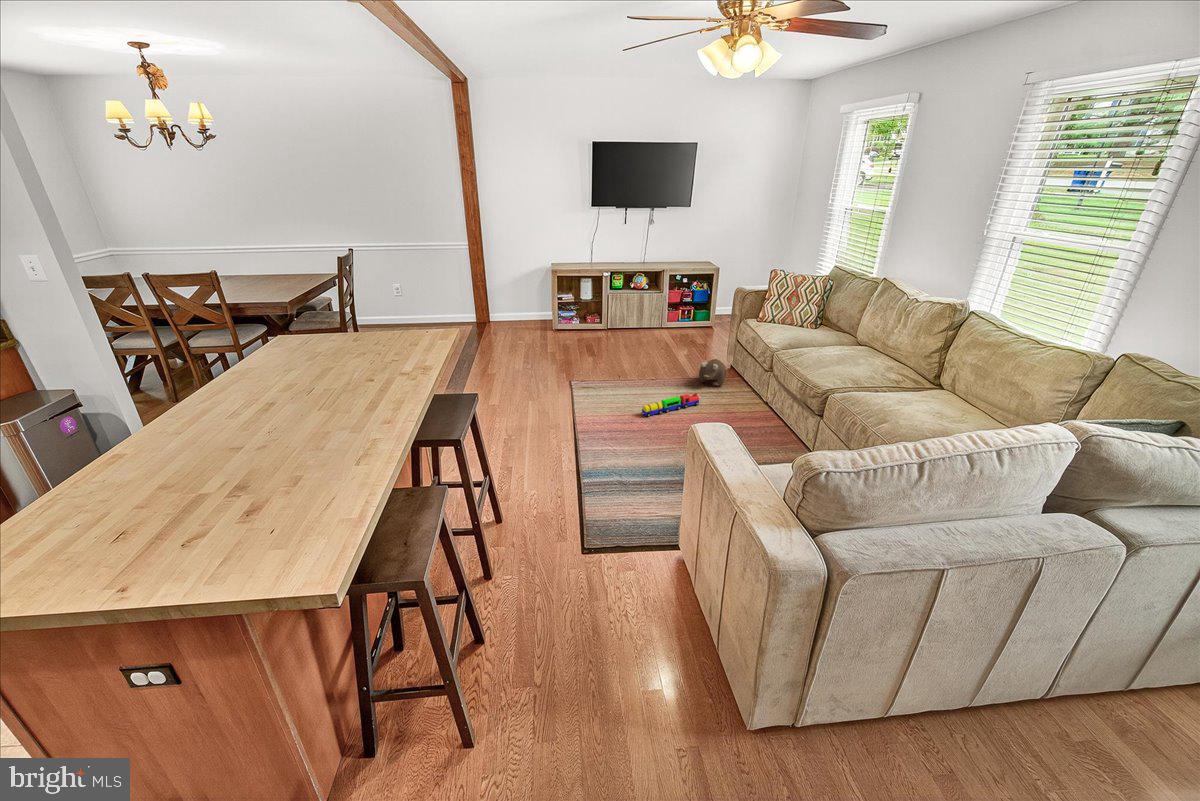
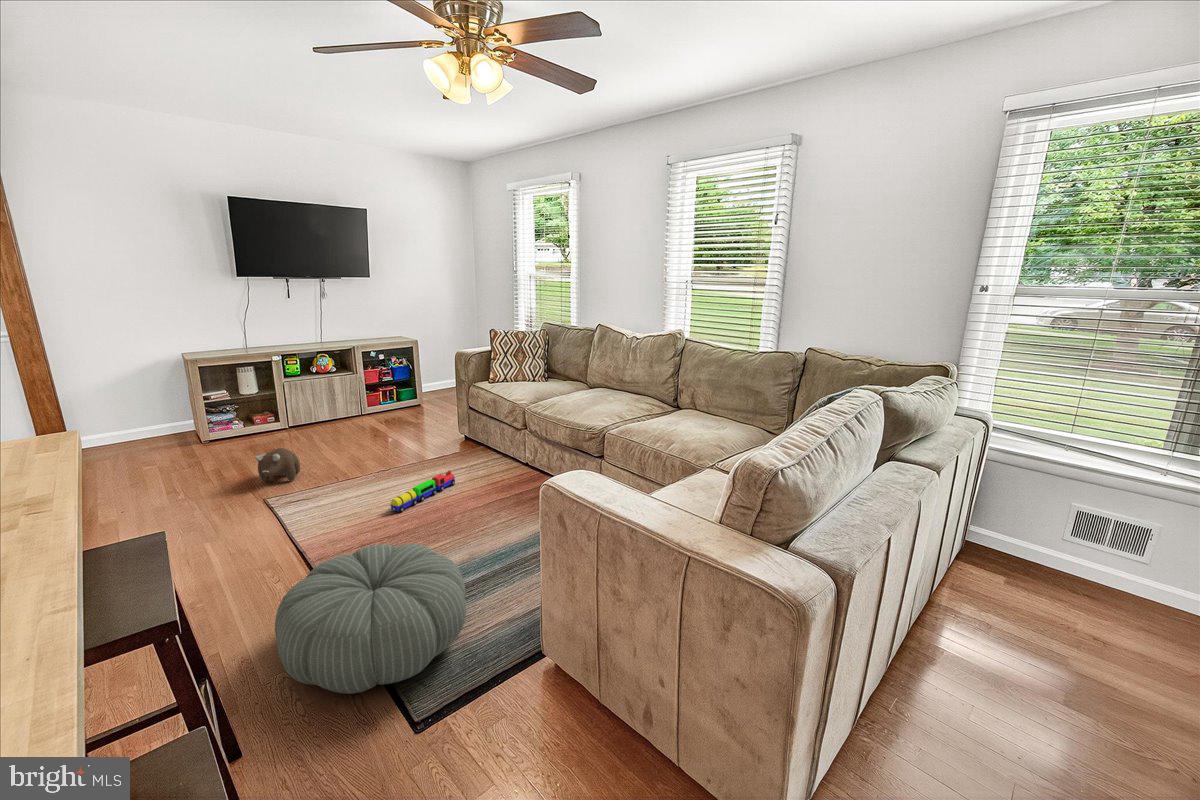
plush toy: present [699,359,727,386] -> present [255,448,300,482]
pouf: none [528,439,651,535] -> present [275,544,466,694]

